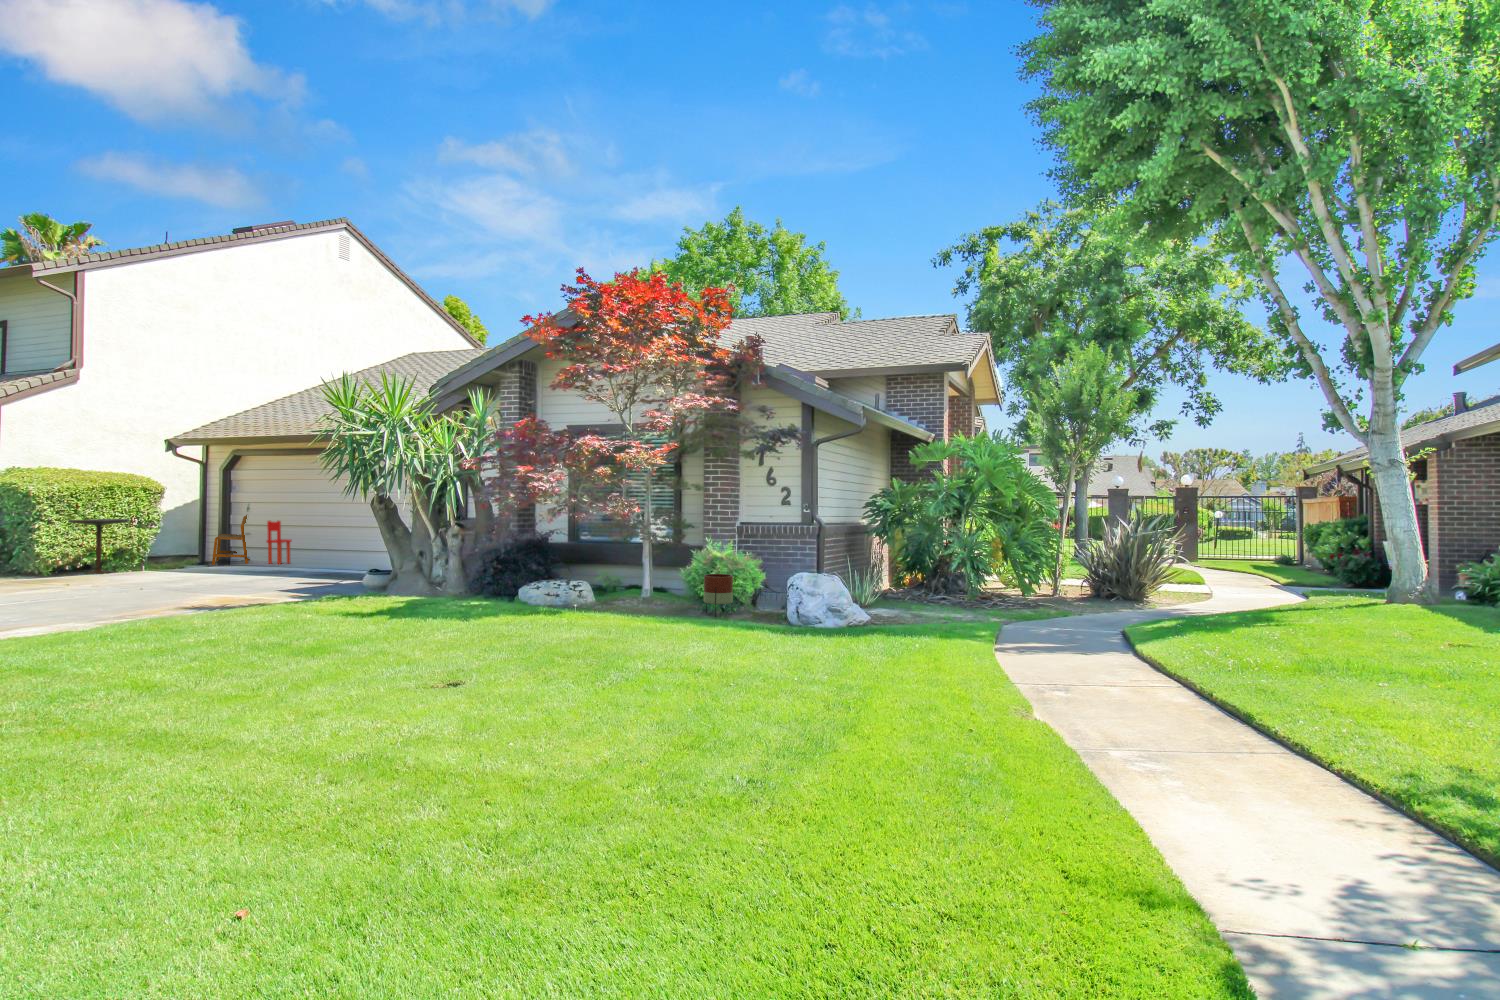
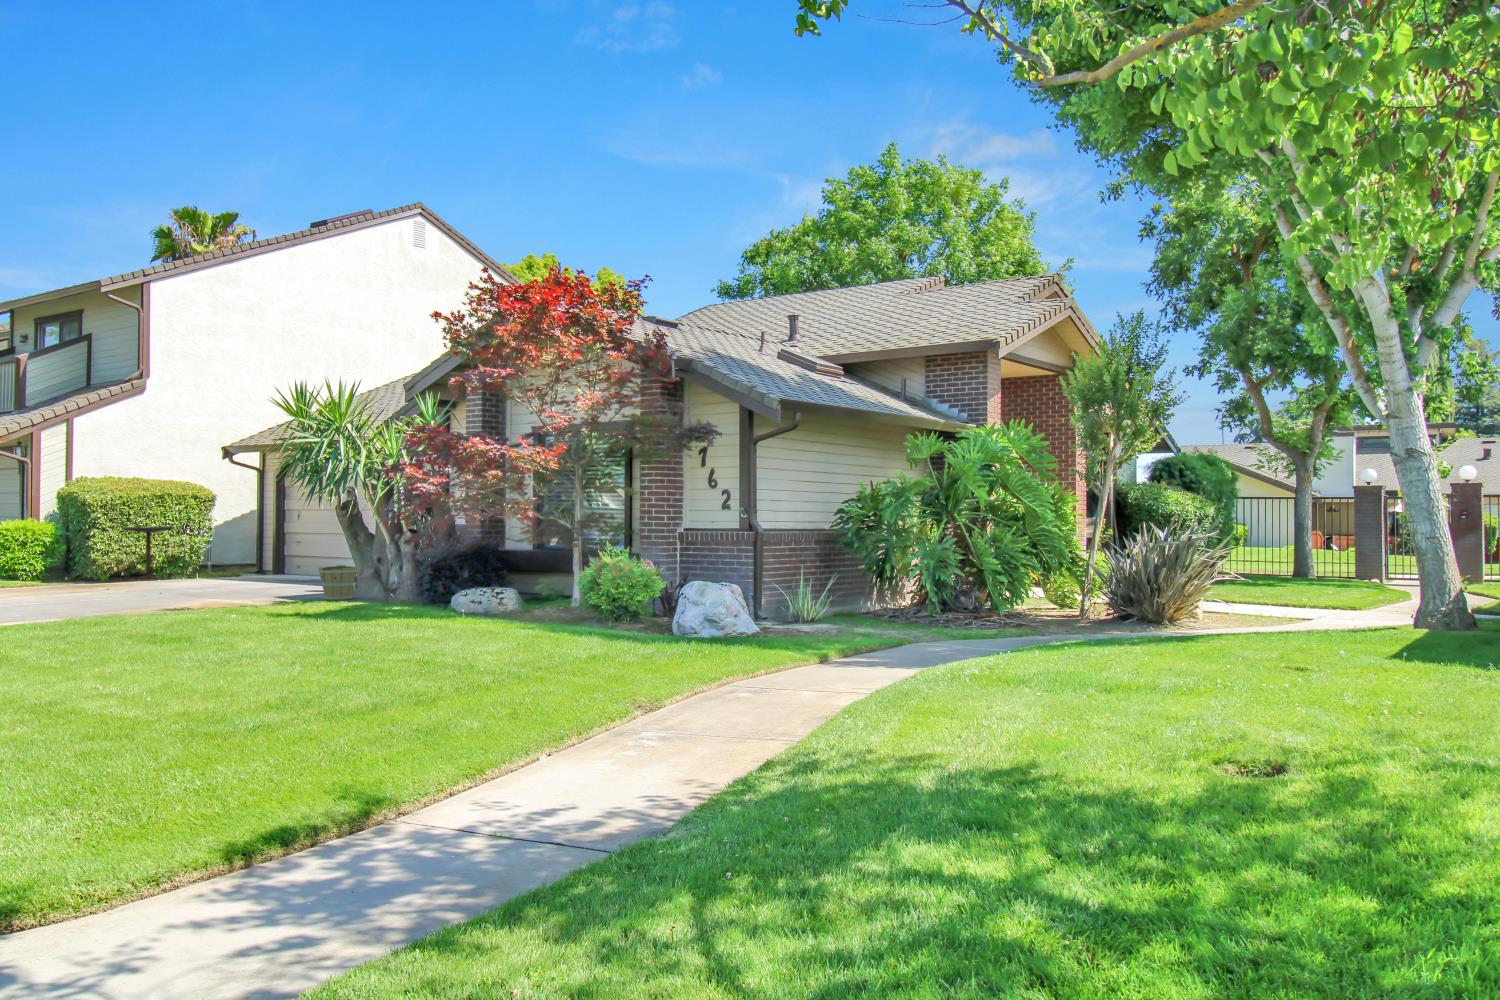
bench: present [212,515,250,565] -> none [257,522,300,573]
chair: present [267,521,291,564] -> none [307,528,331,573]
wooden bucket: none [352,559,394,594] -> present [318,565,357,600]
planter: present [704,574,733,616] -> none [589,582,620,626]

